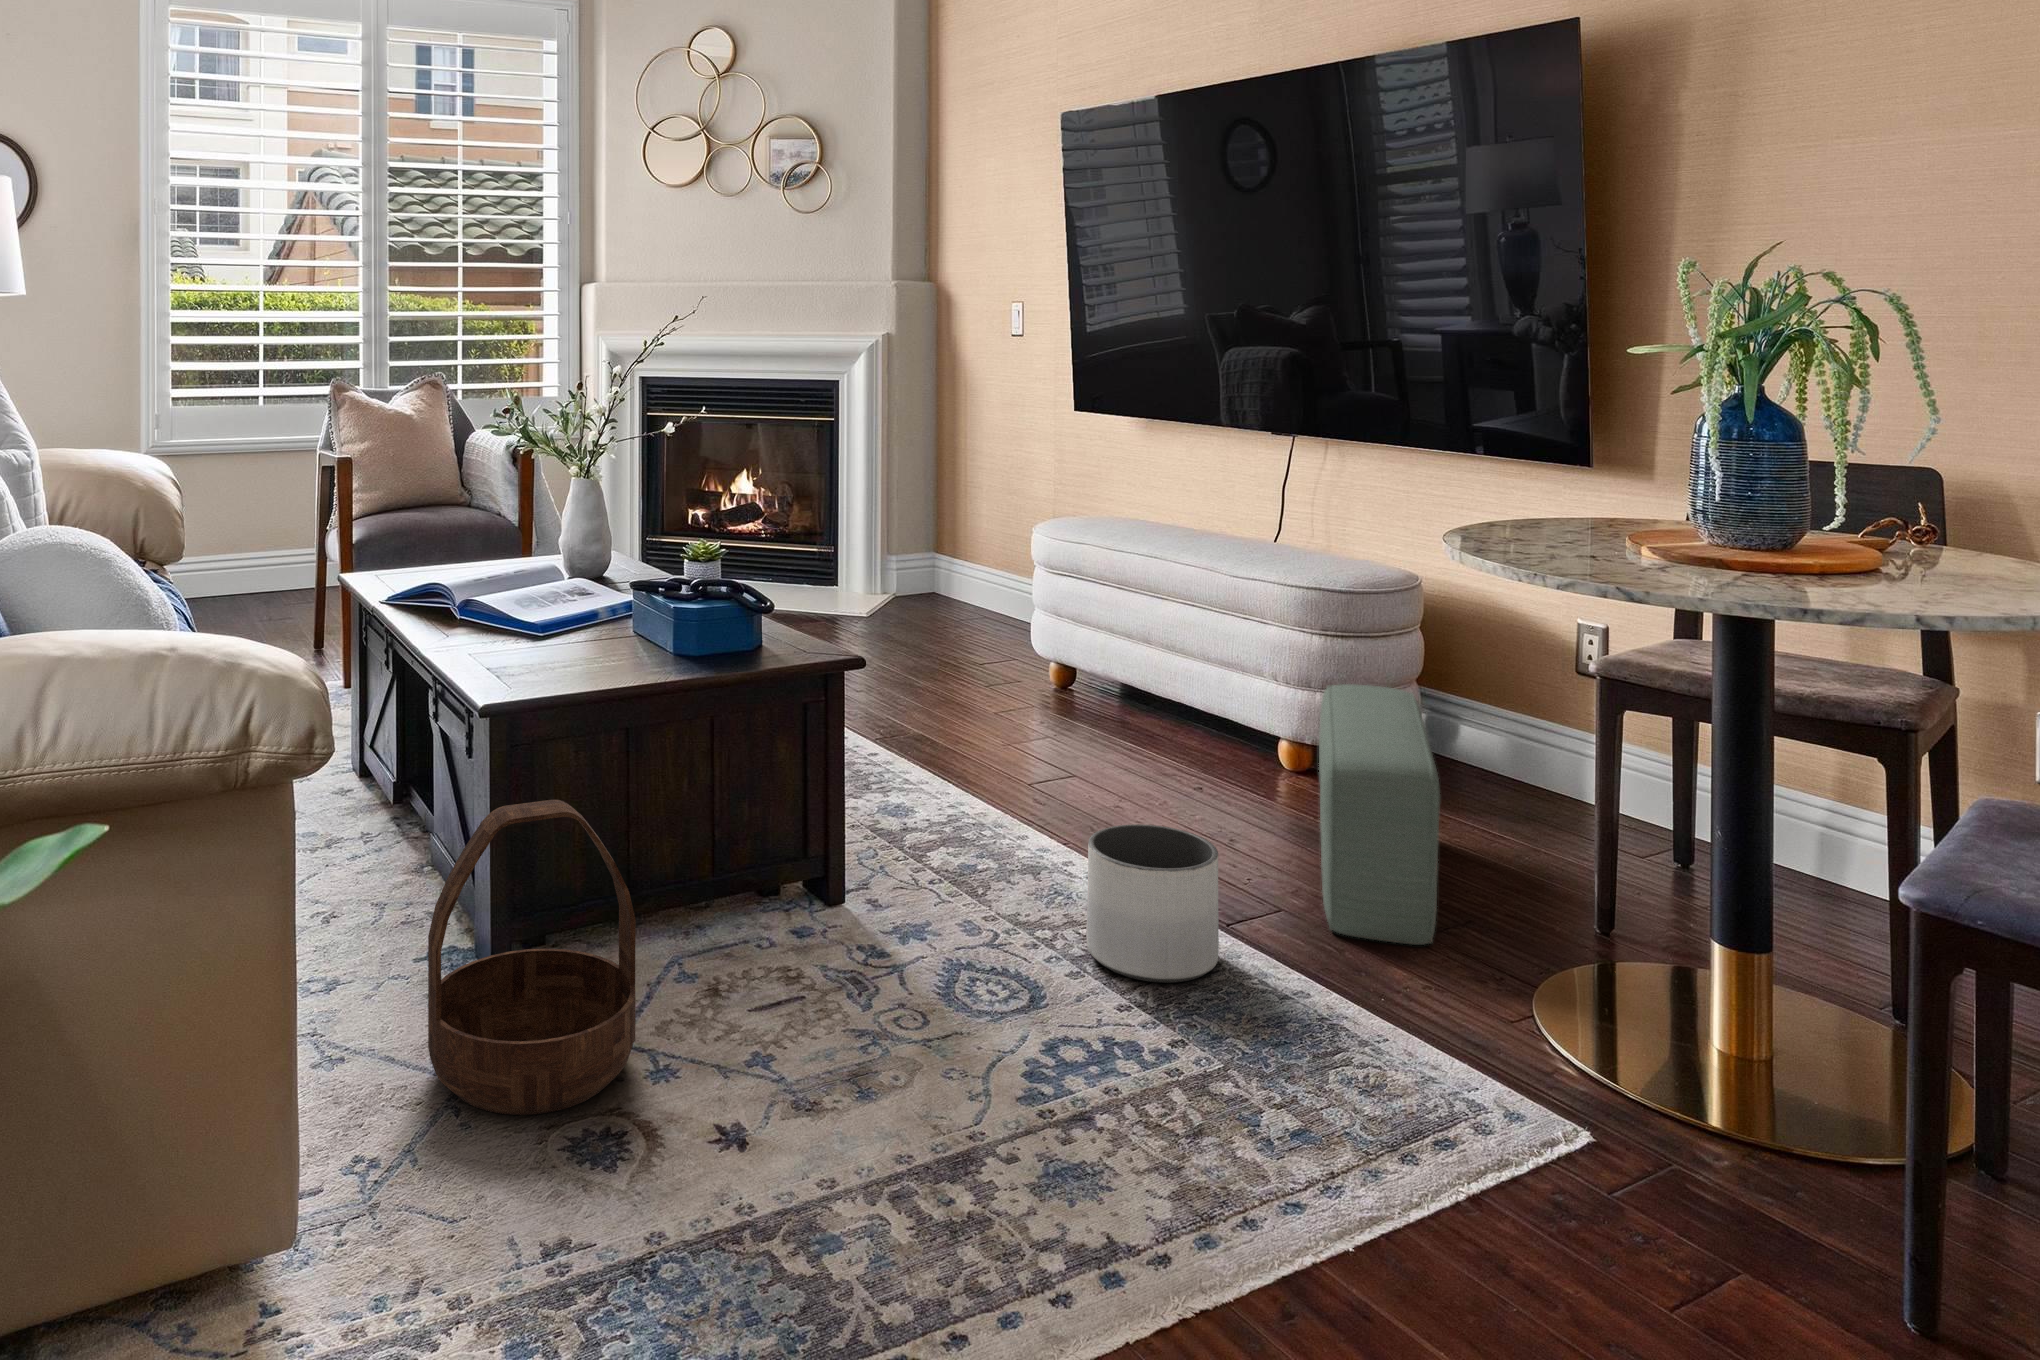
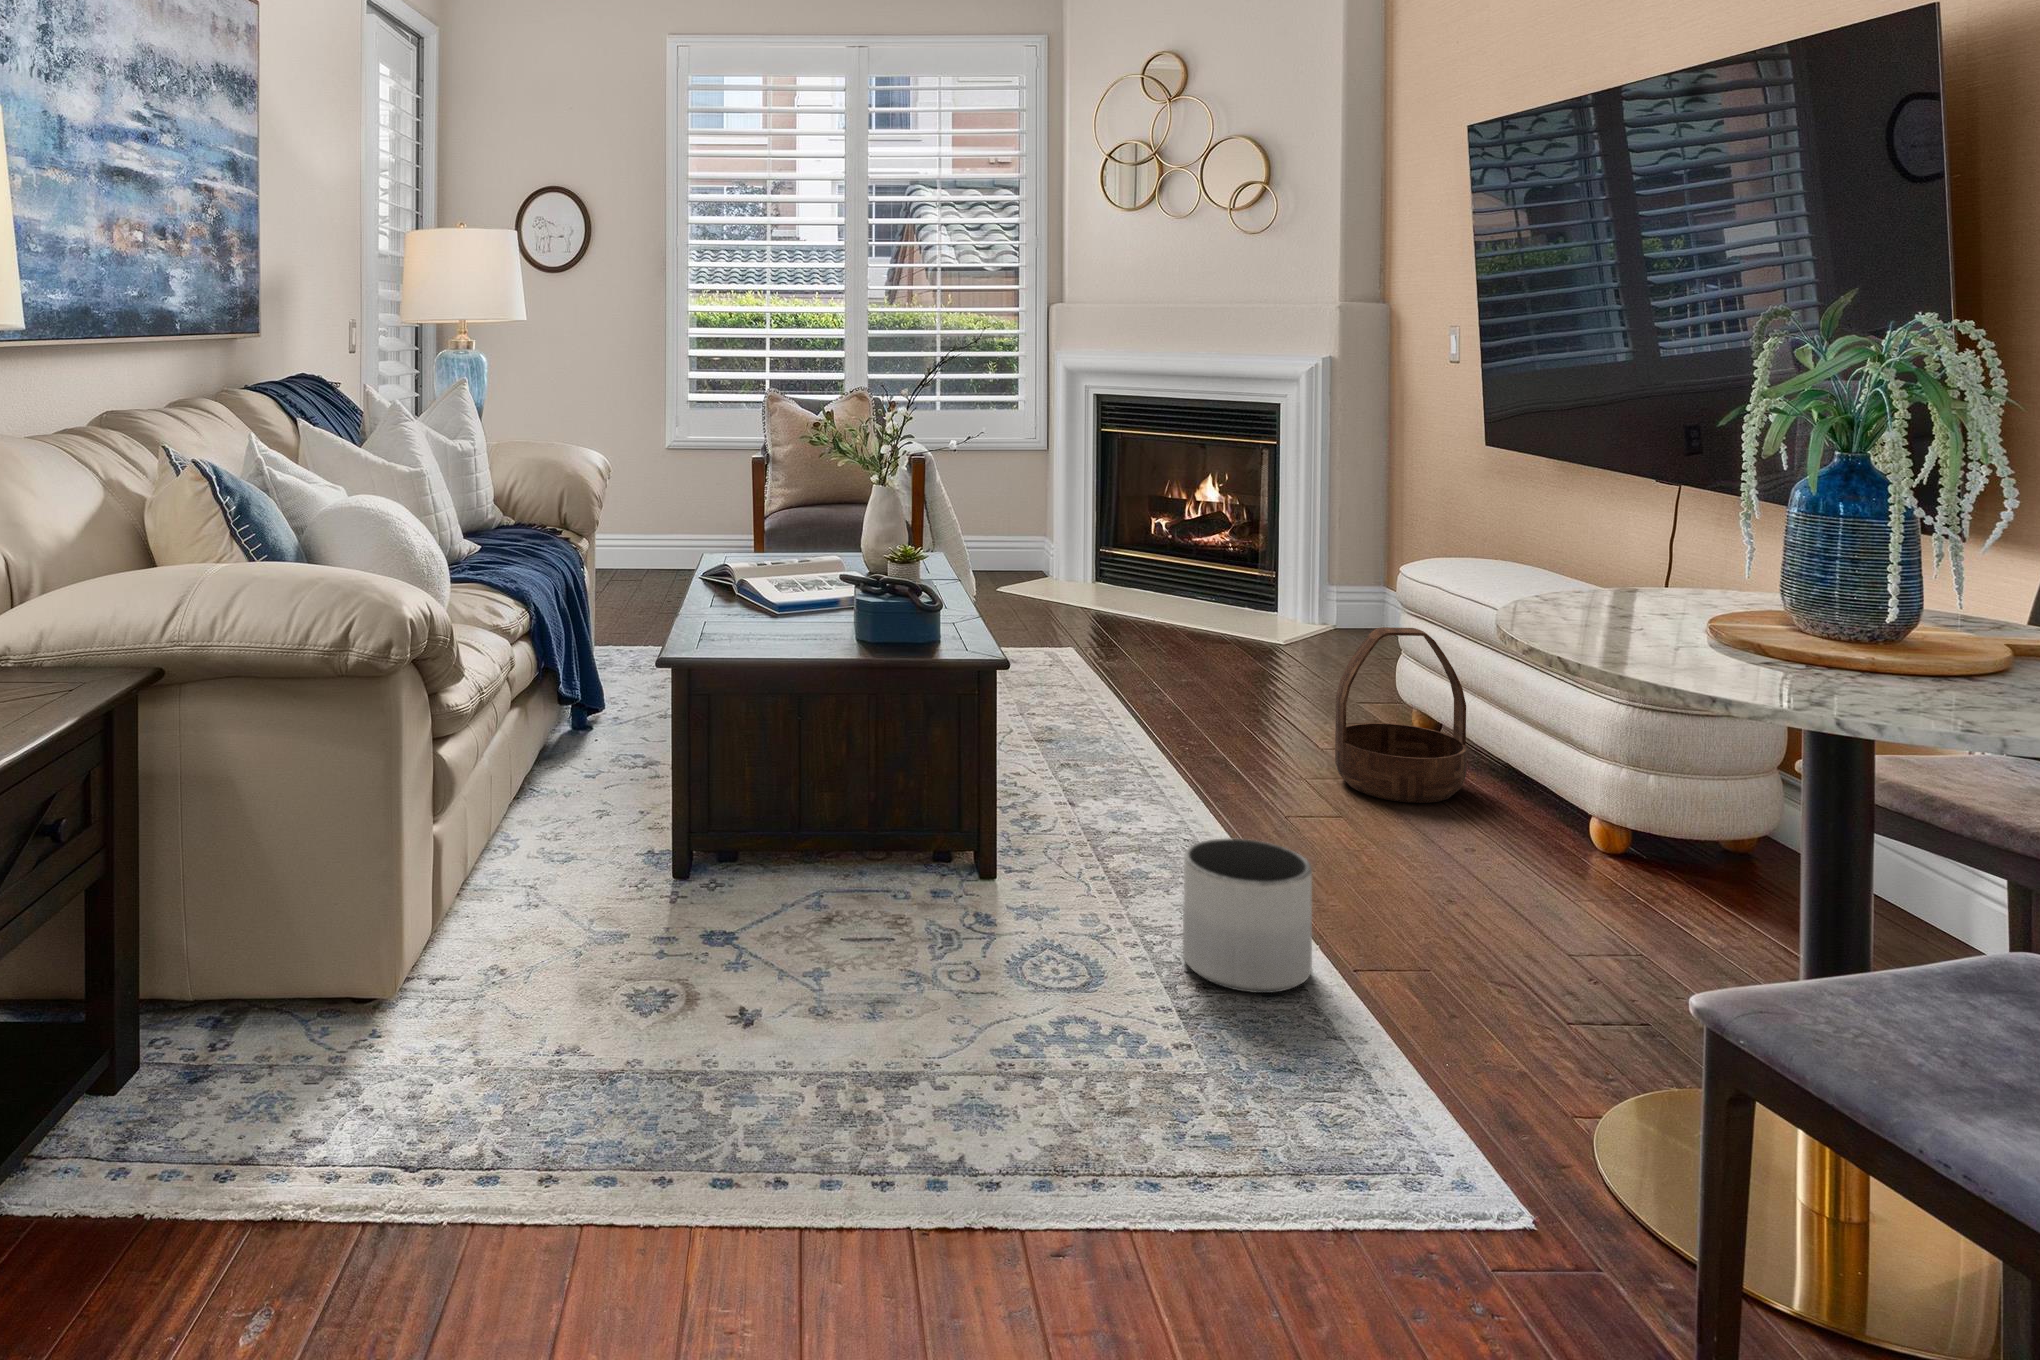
pouf: present [1319,684,1440,945] -> none [1462,741,1677,1014]
basket: present [428,800,636,1115] -> present [1335,627,1467,803]

